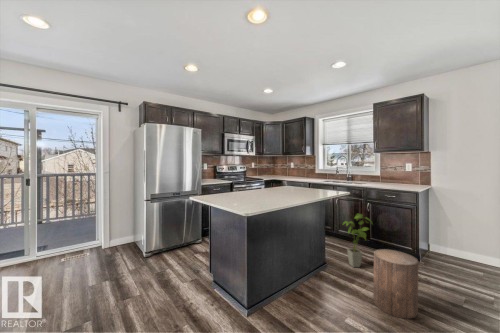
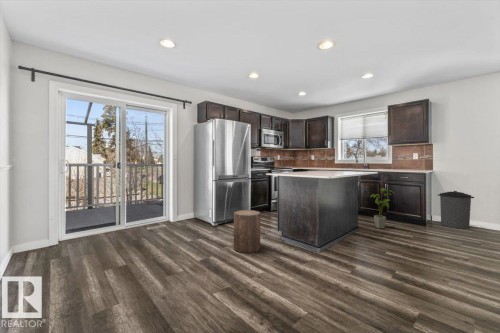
trash can: none [436,216,487,270] -> present [438,191,474,229]
stool: present [373,249,419,319] -> present [234,210,260,253]

